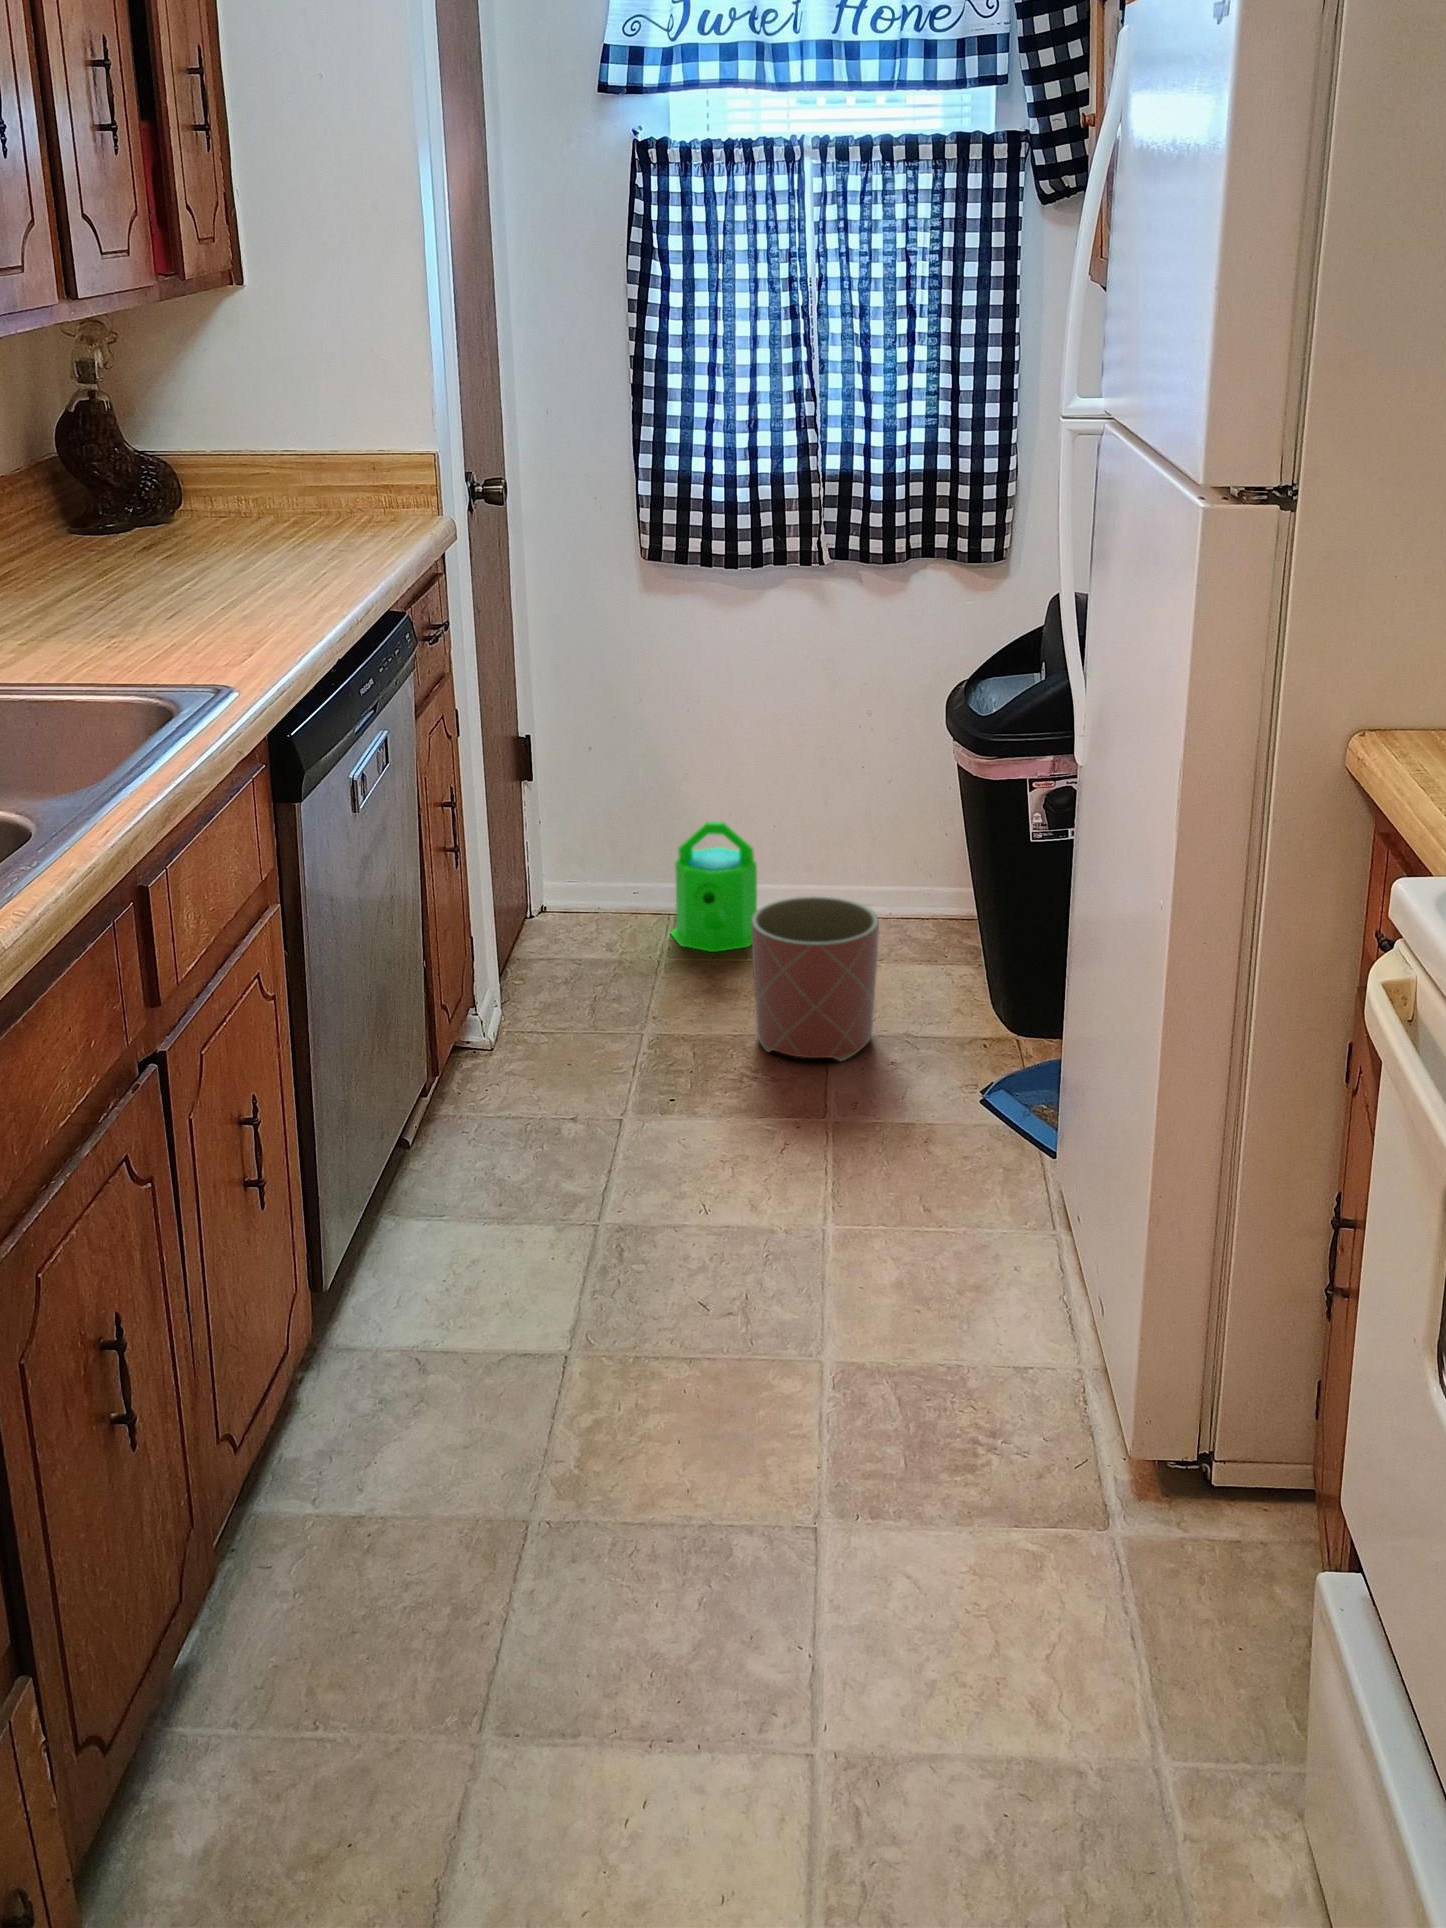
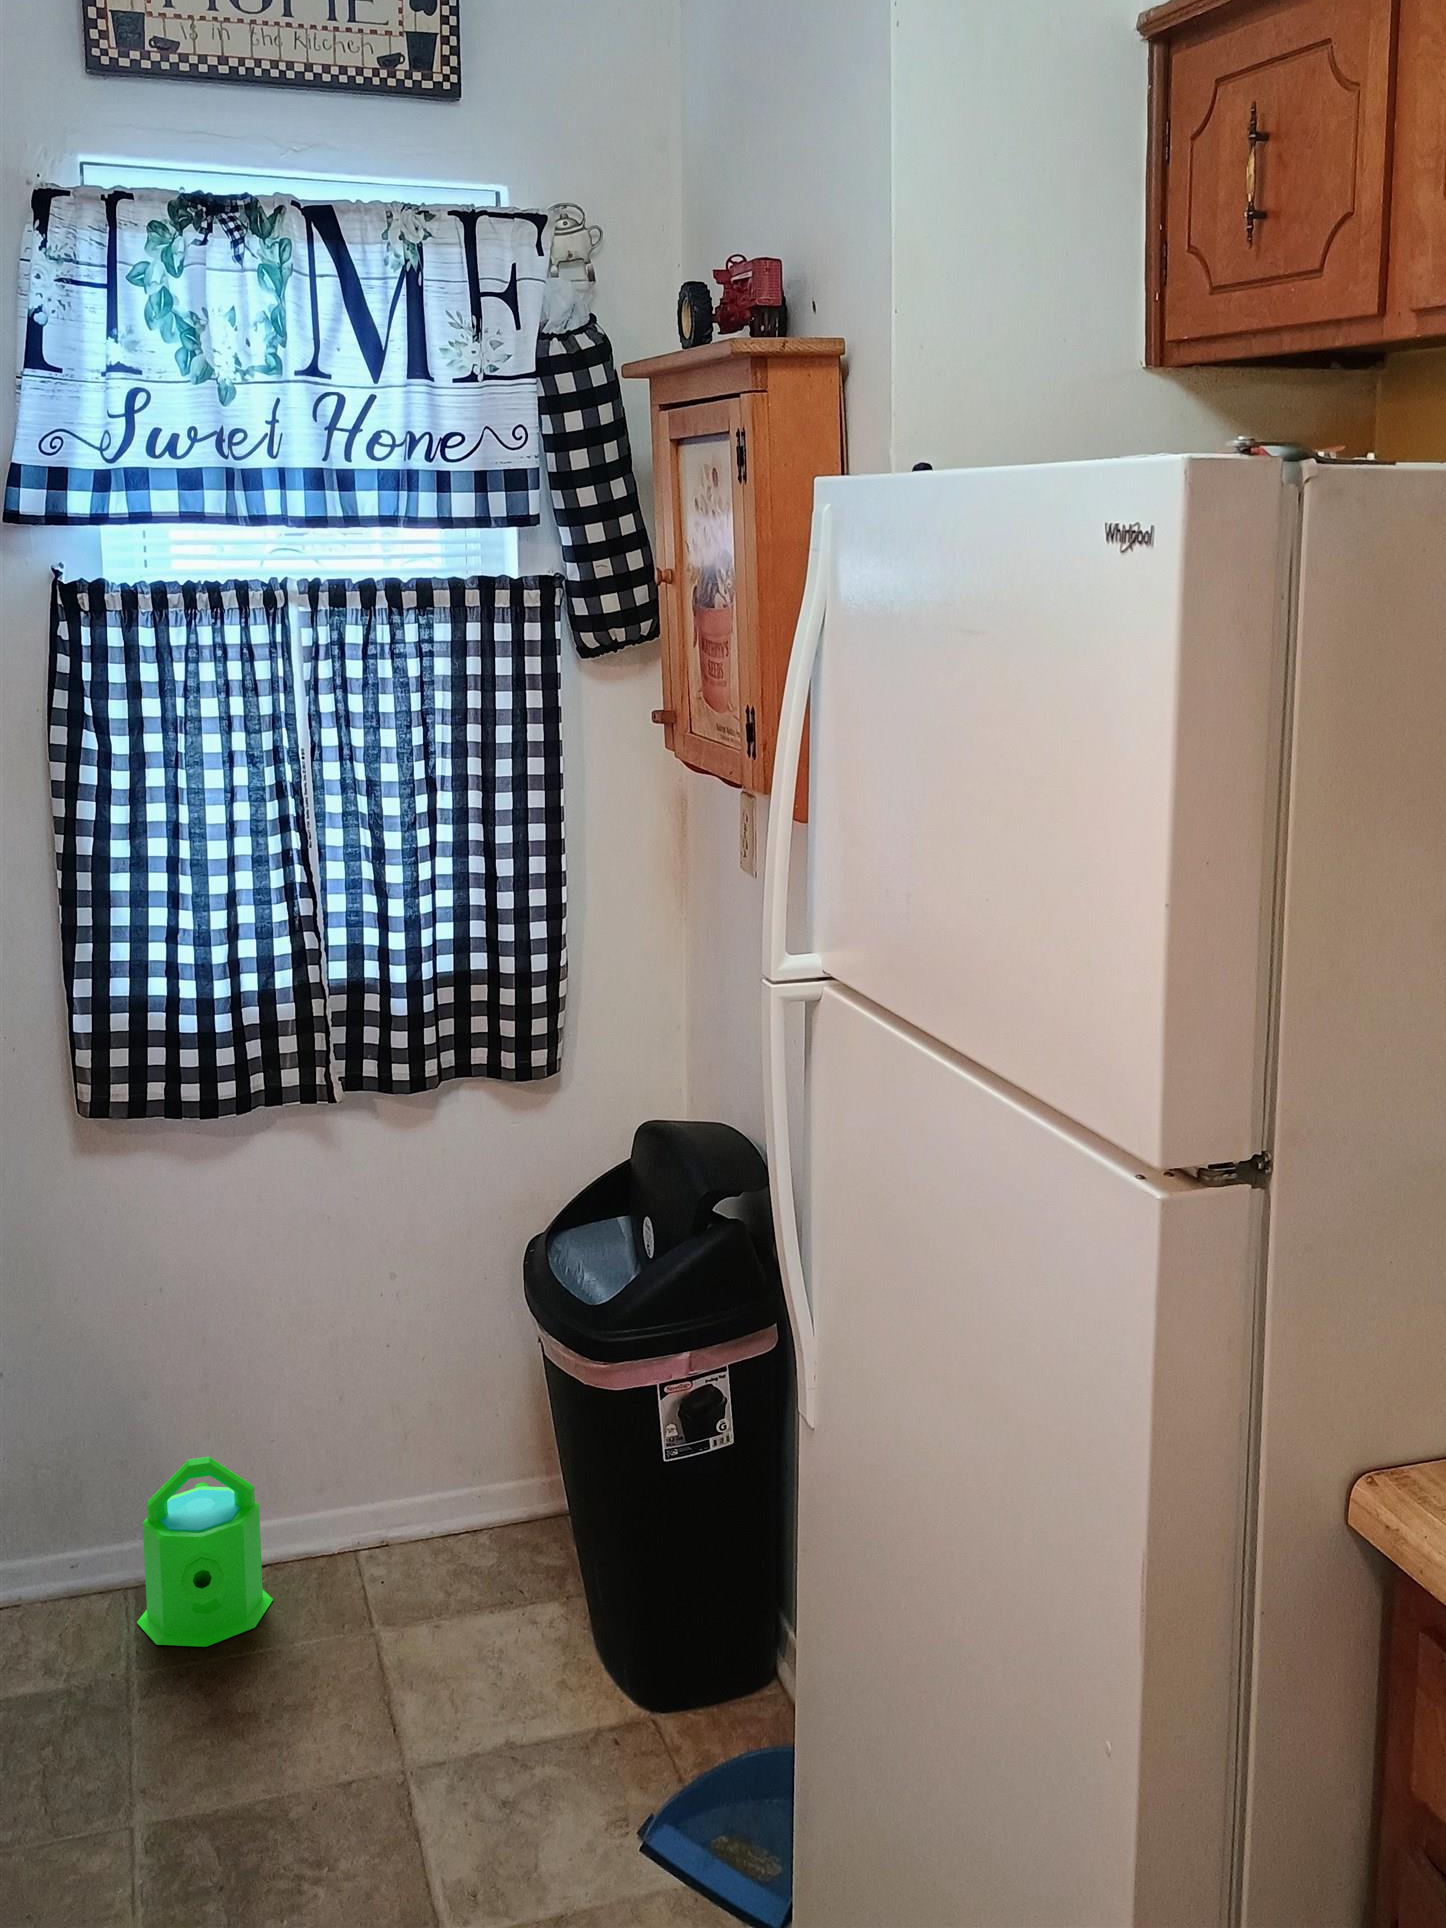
planter: present [751,896,879,1061] -> none [287,1569,465,1821]

